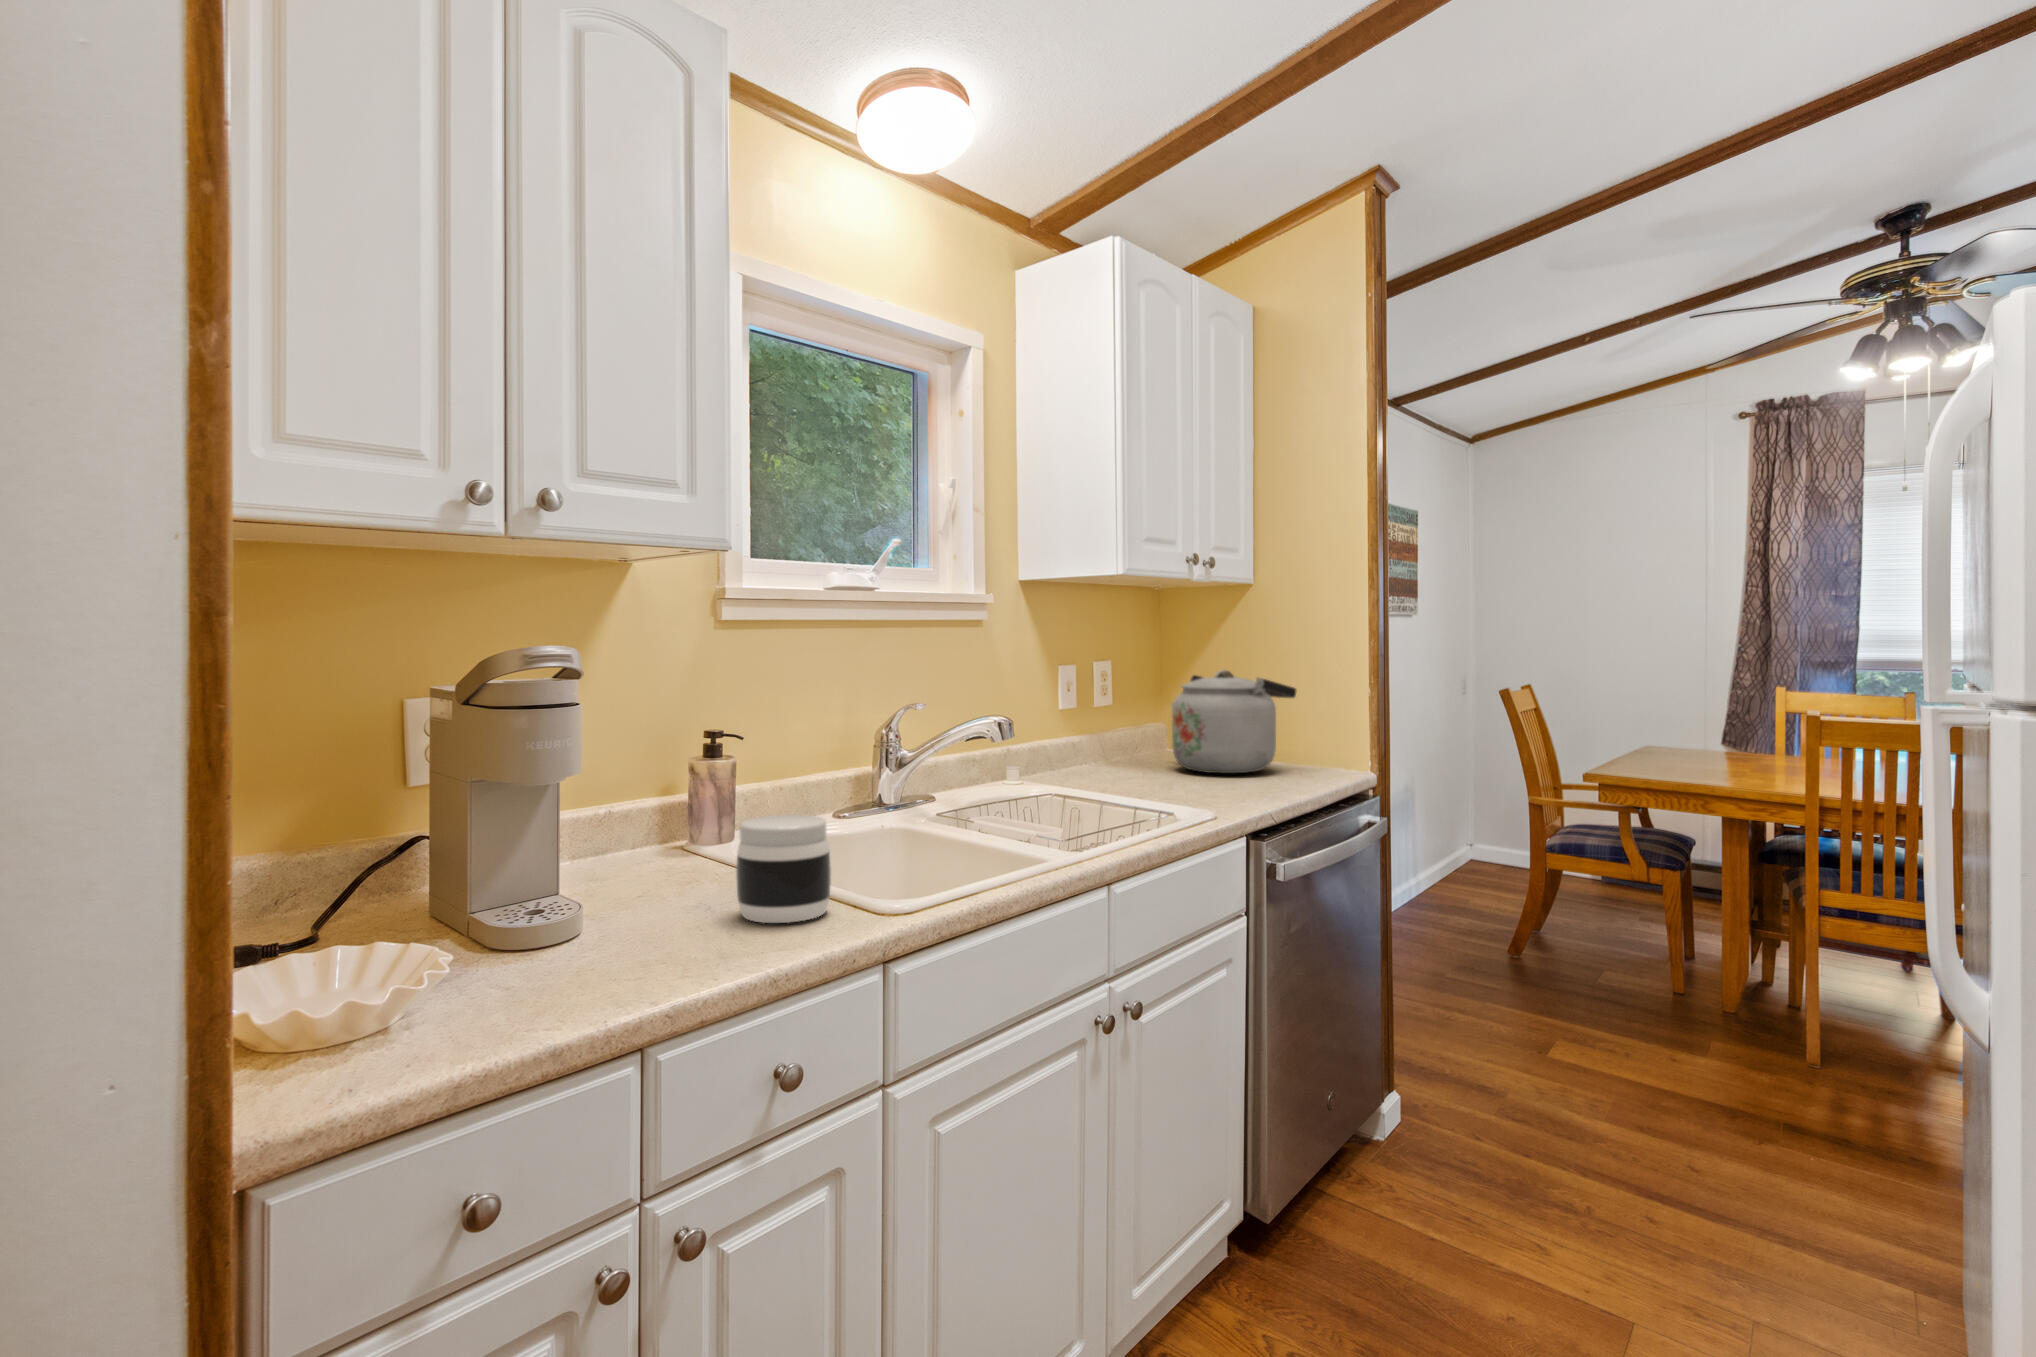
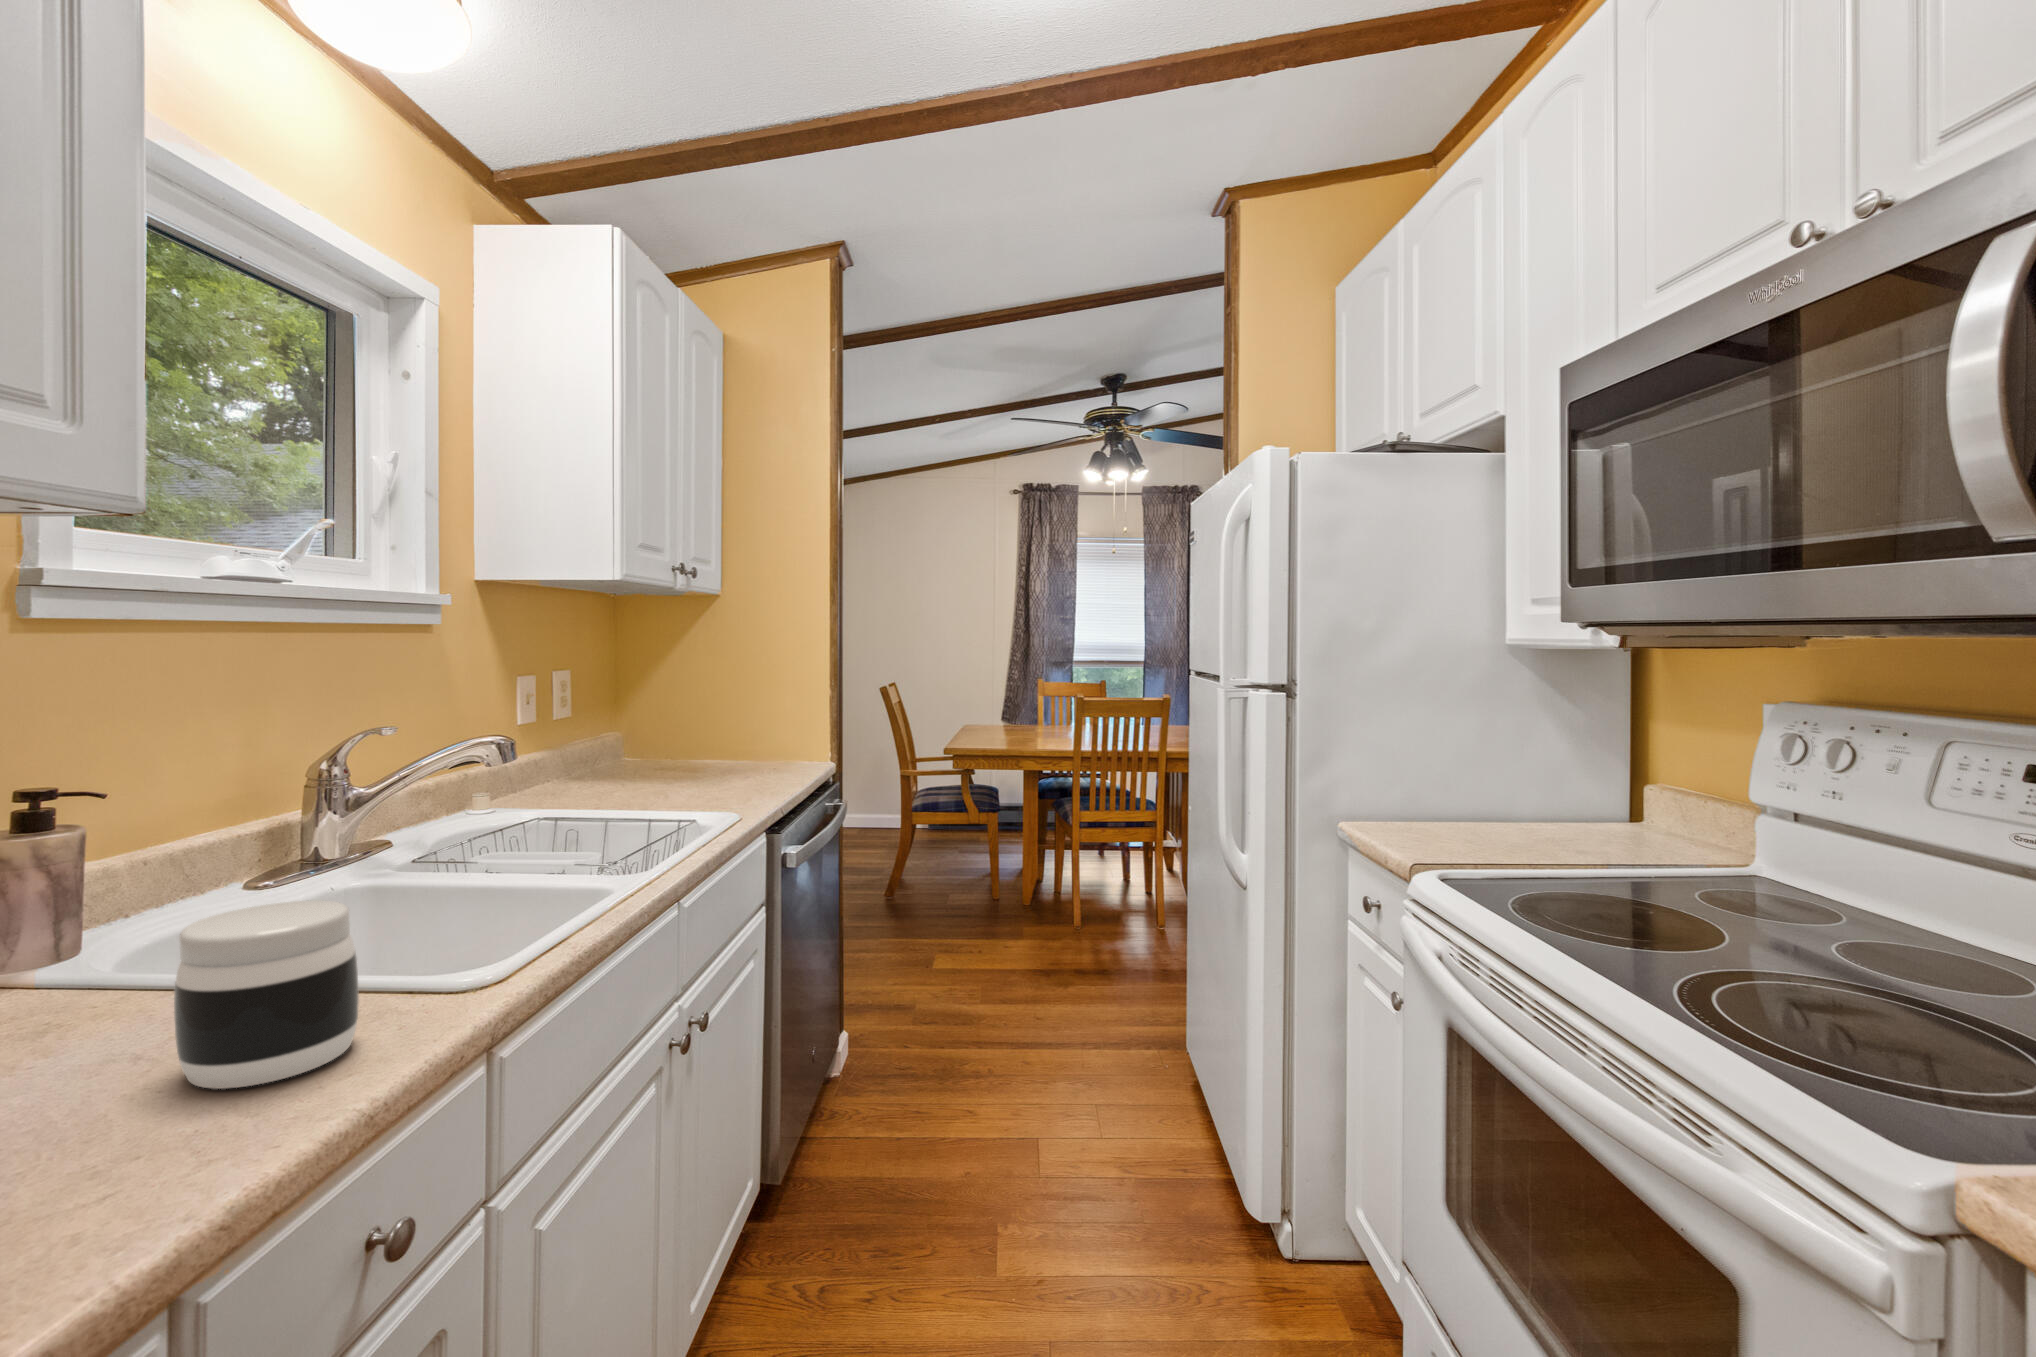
kettle: present [1172,670,1296,773] -> none [637,677,768,779]

